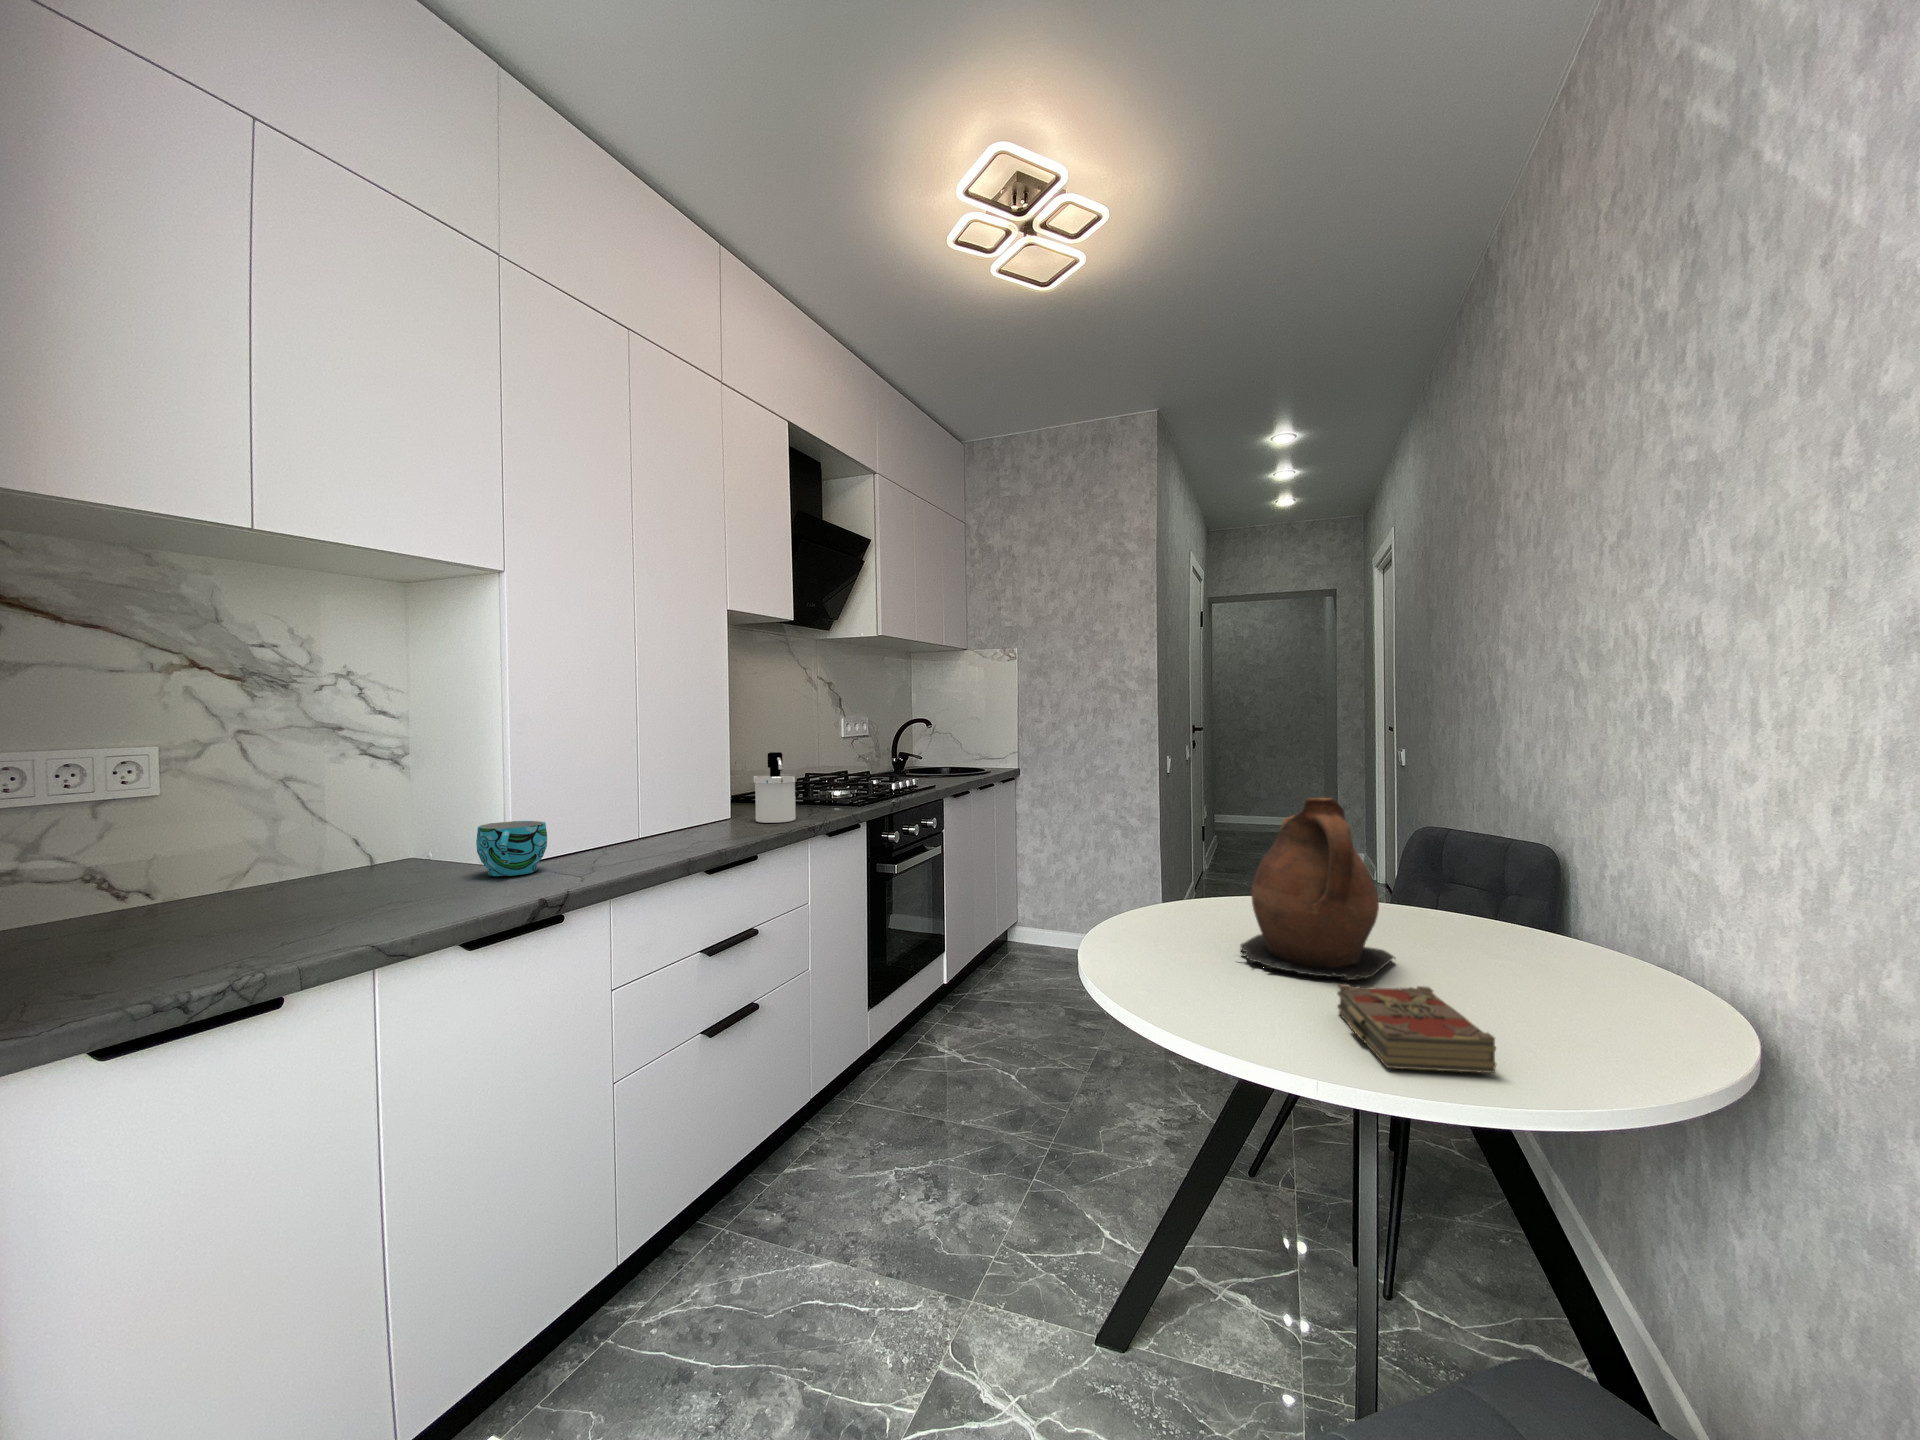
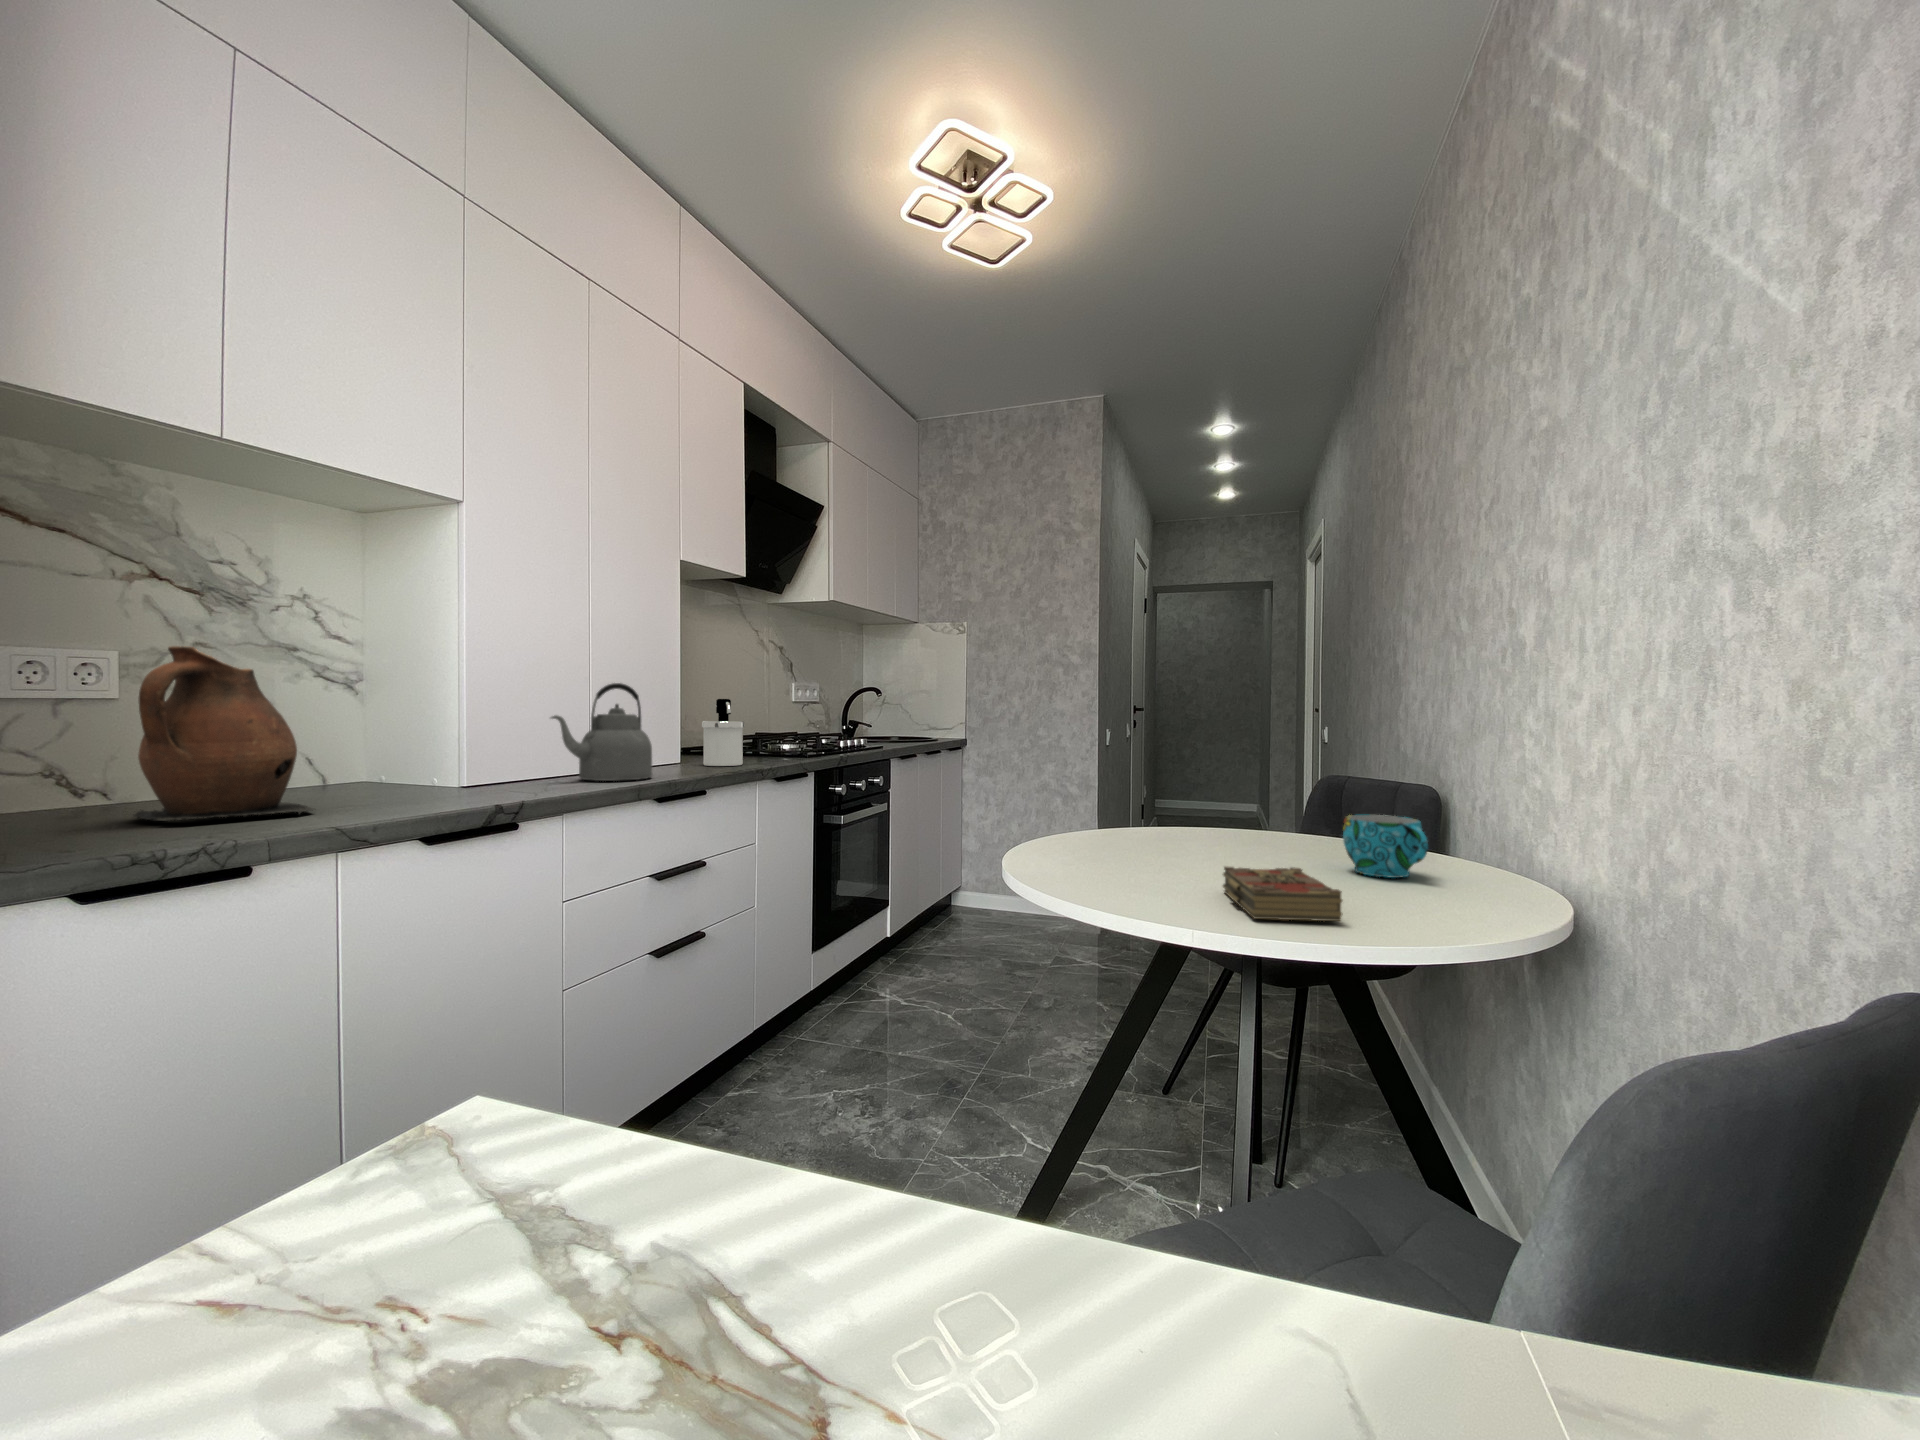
kettle: none [595,749,702,853] -> present [551,683,652,781]
ceramic pitcher: present [1241,798,1394,980] -> present [133,646,314,821]
cup: present [476,821,547,876] -> present [1343,815,1428,878]

